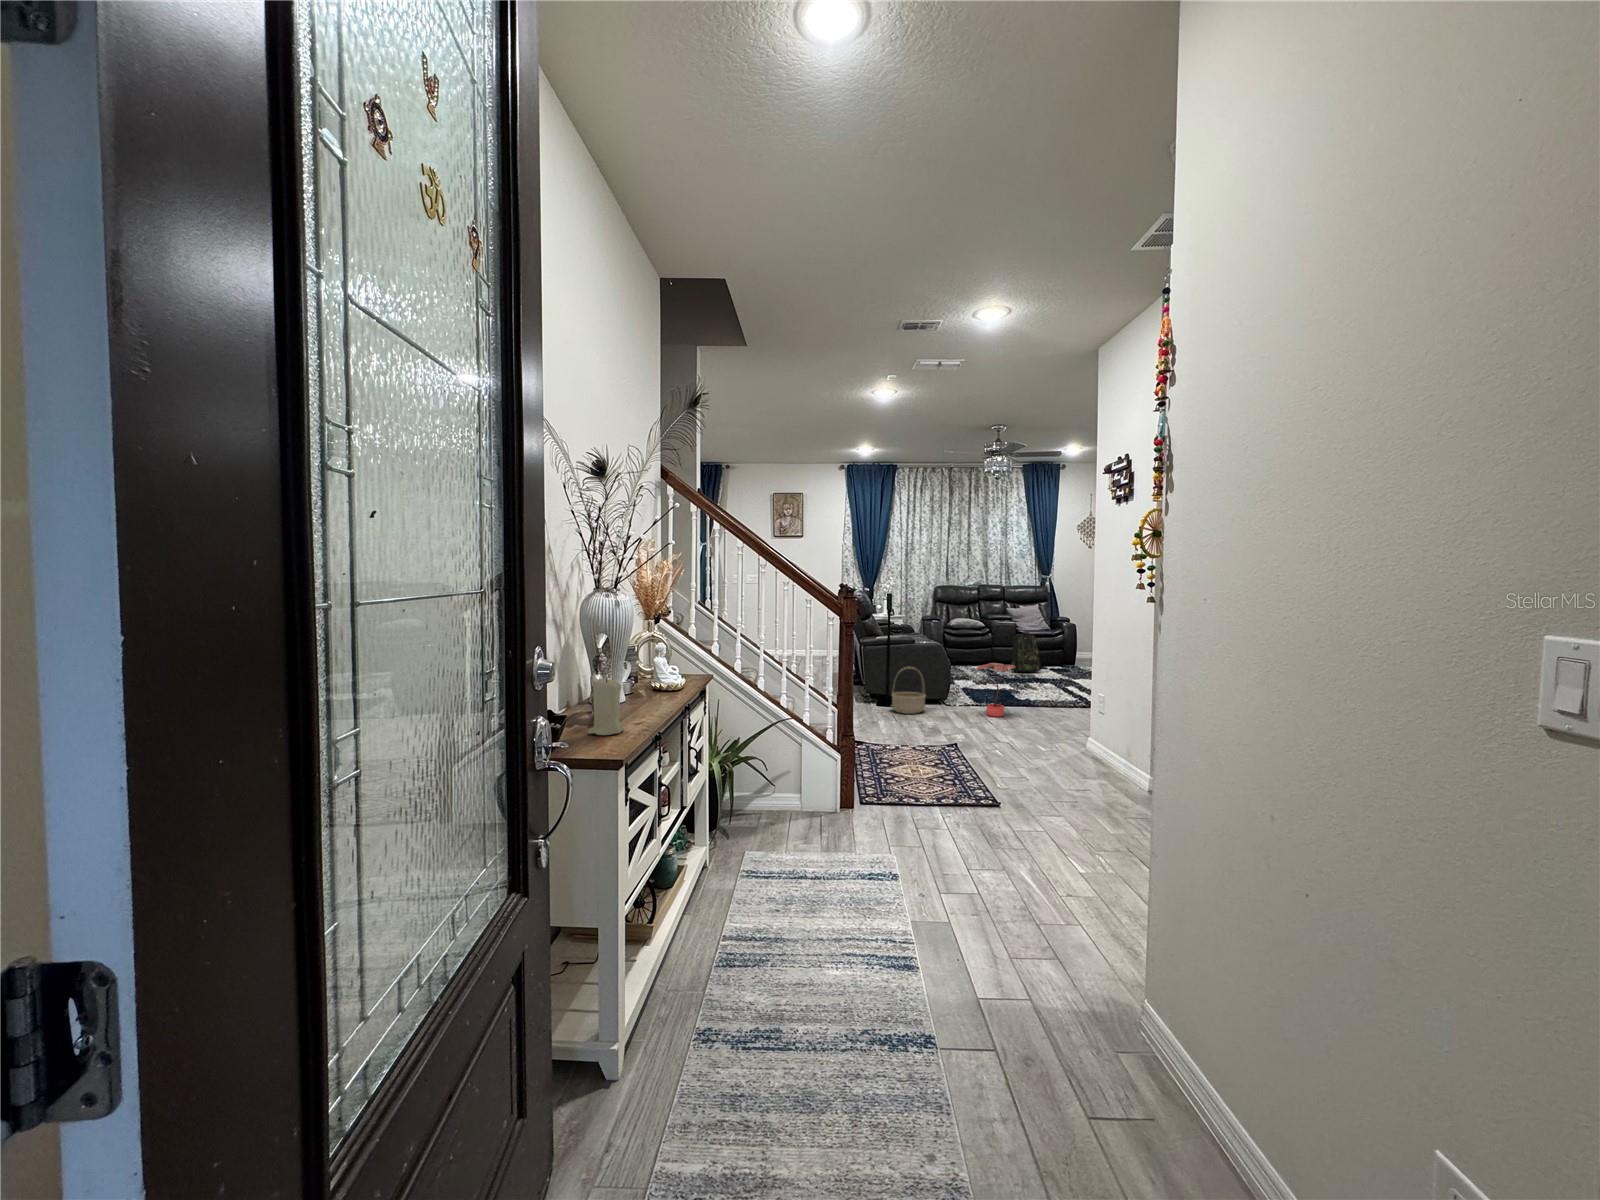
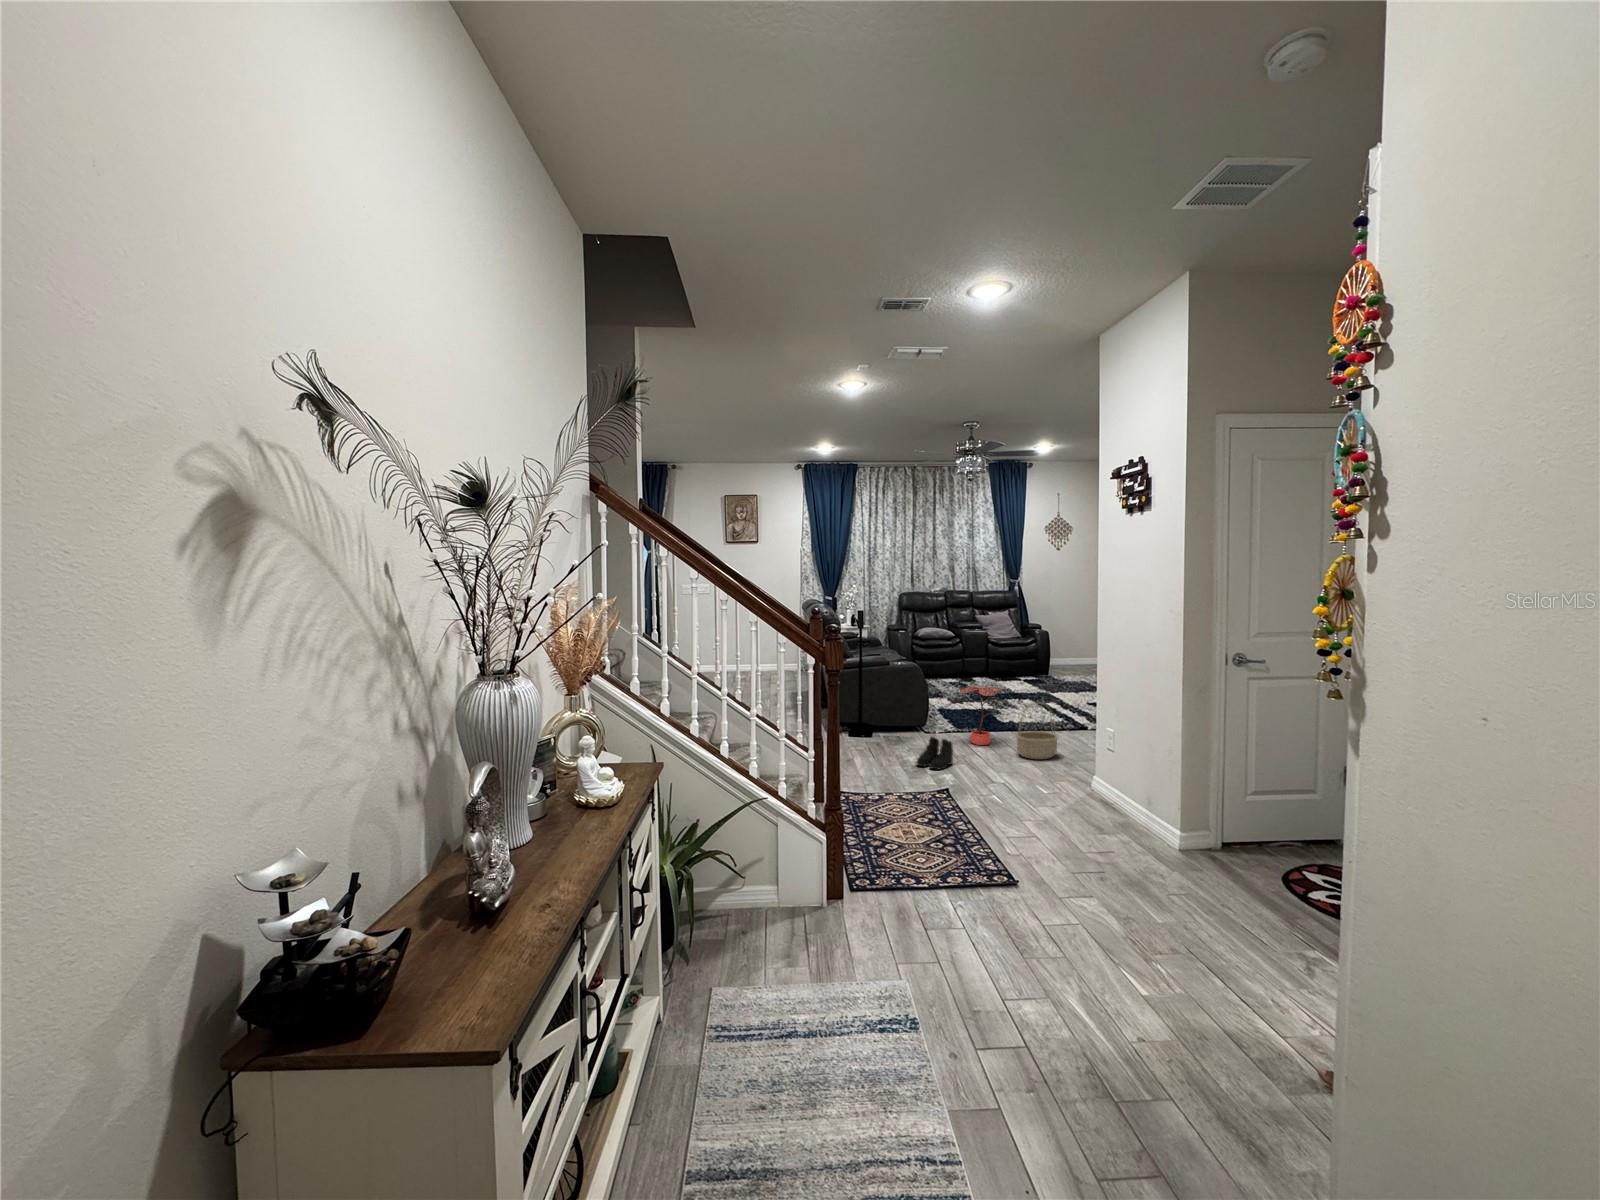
backpack: present [1011,634,1042,672] -> none [983,643,1015,685]
basket: present [891,667,926,714] -> present [1016,702,1058,759]
candle: present [587,677,624,735] -> none [446,855,513,962]
boots: none [933,704,966,732] -> present [917,737,953,770]

